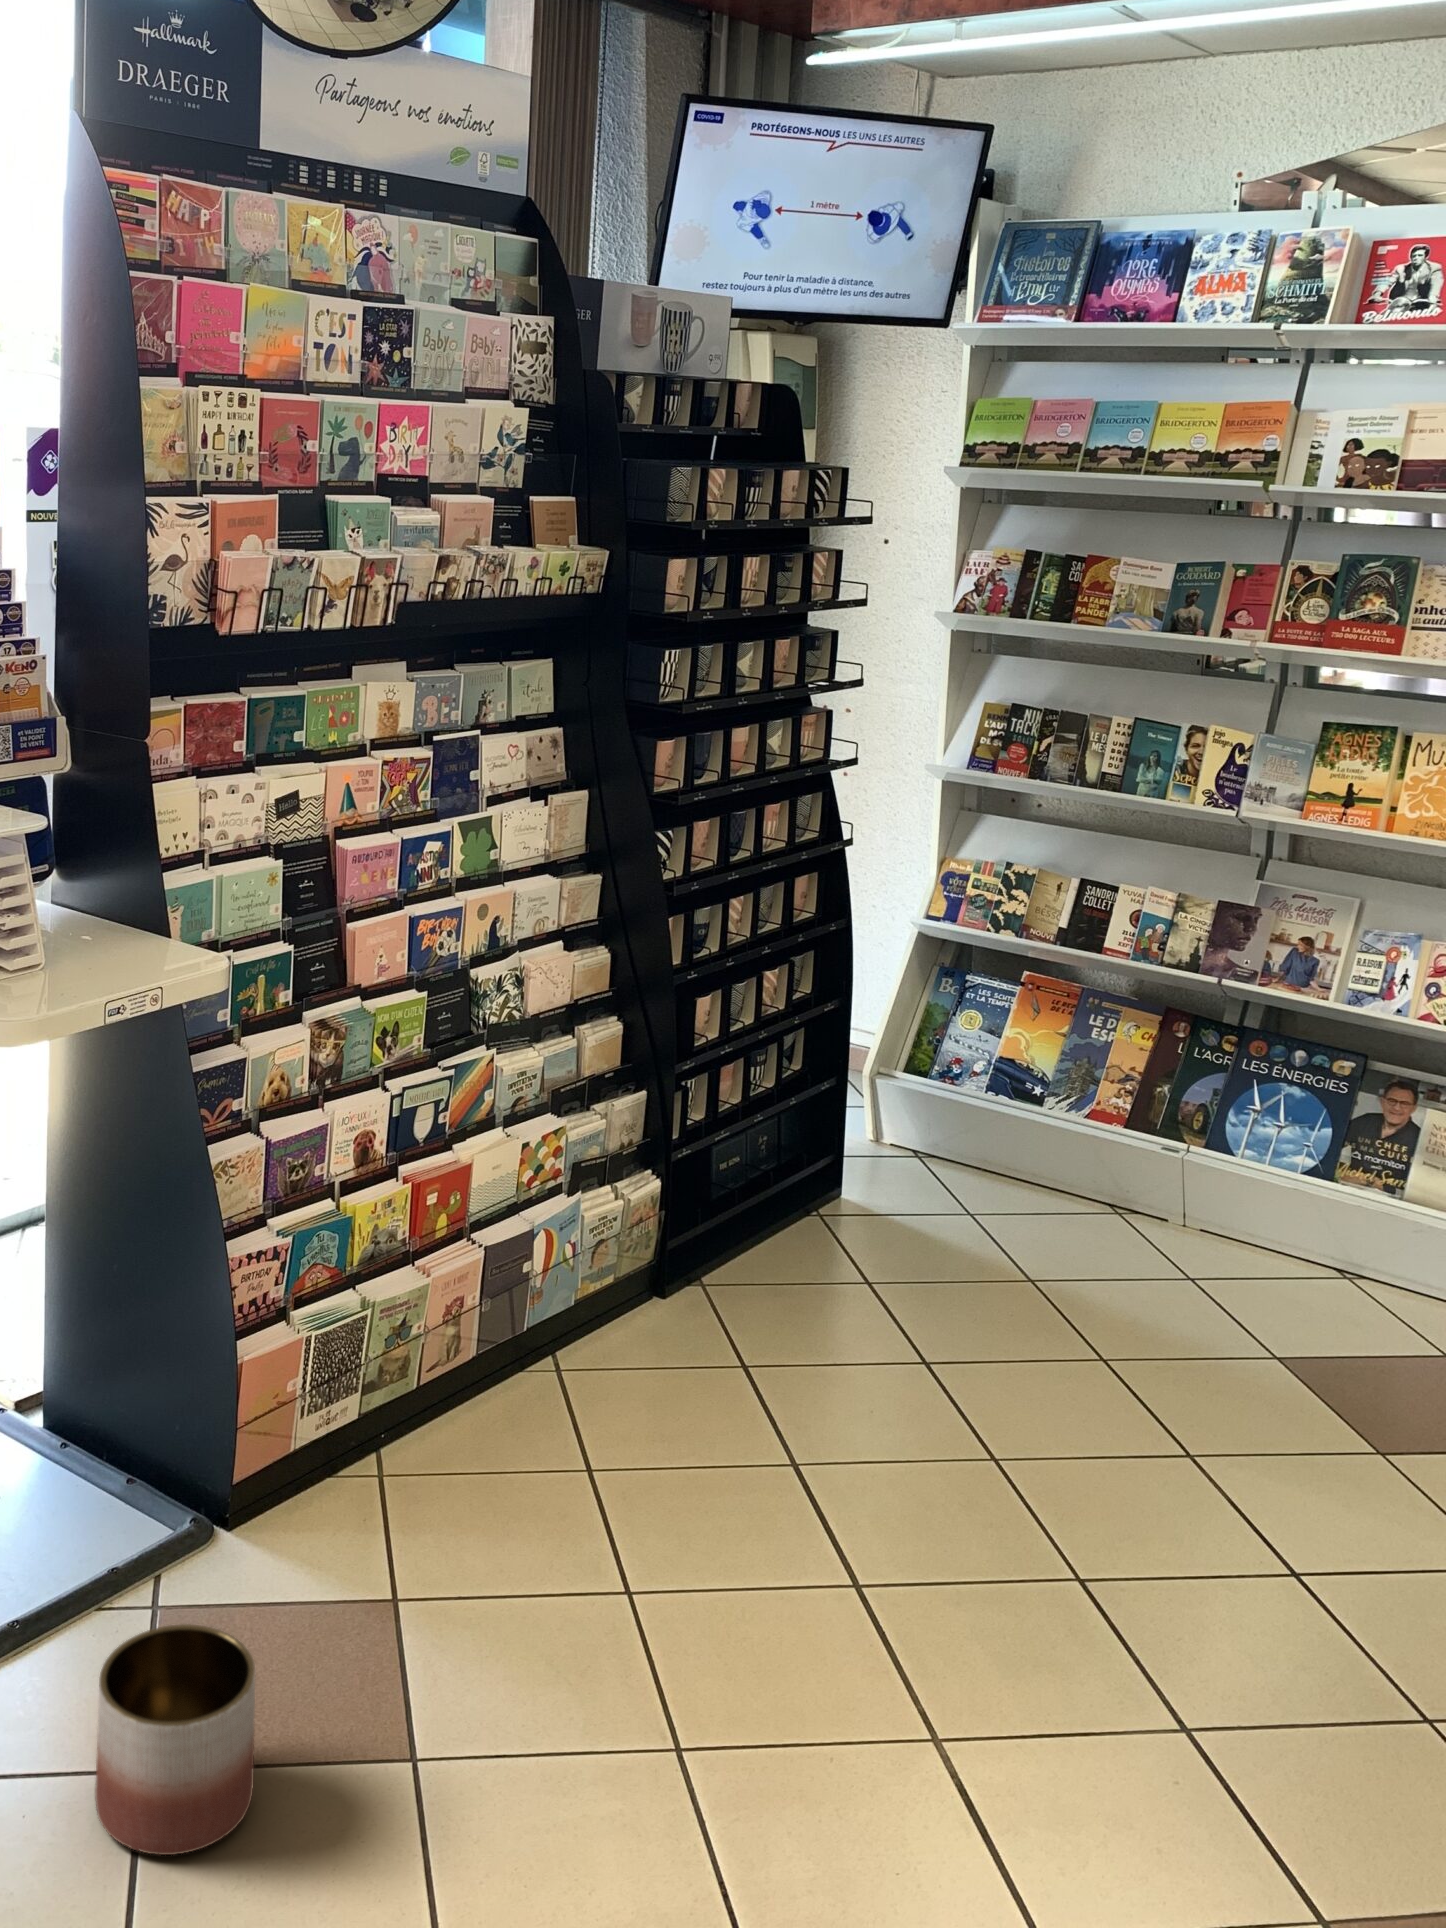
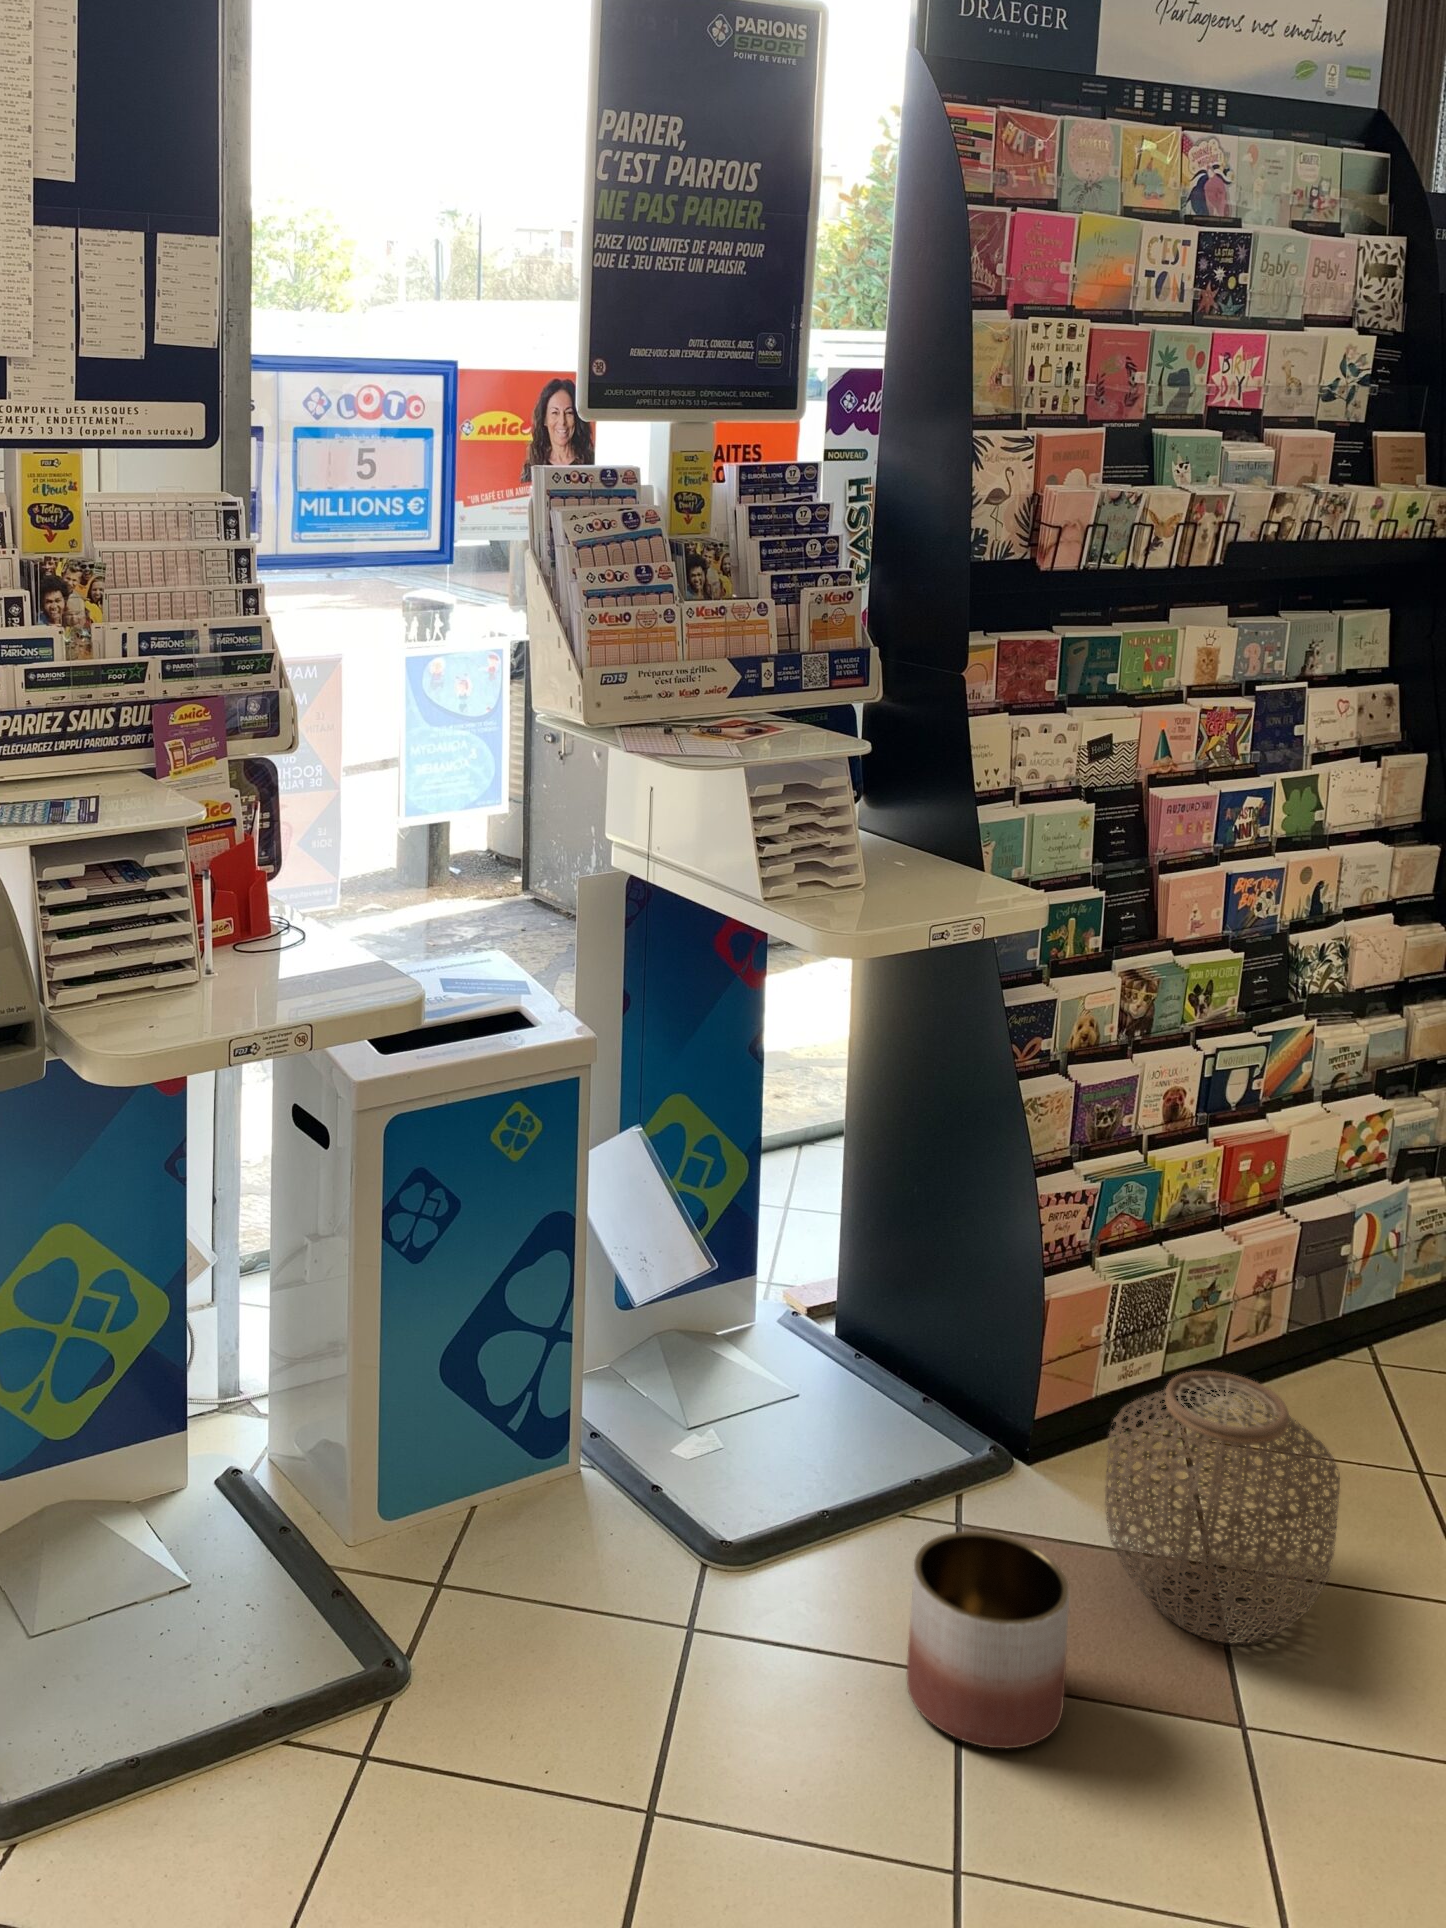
woven basket: none [300,1412,510,1679] -> present [1105,1371,1340,1644]

